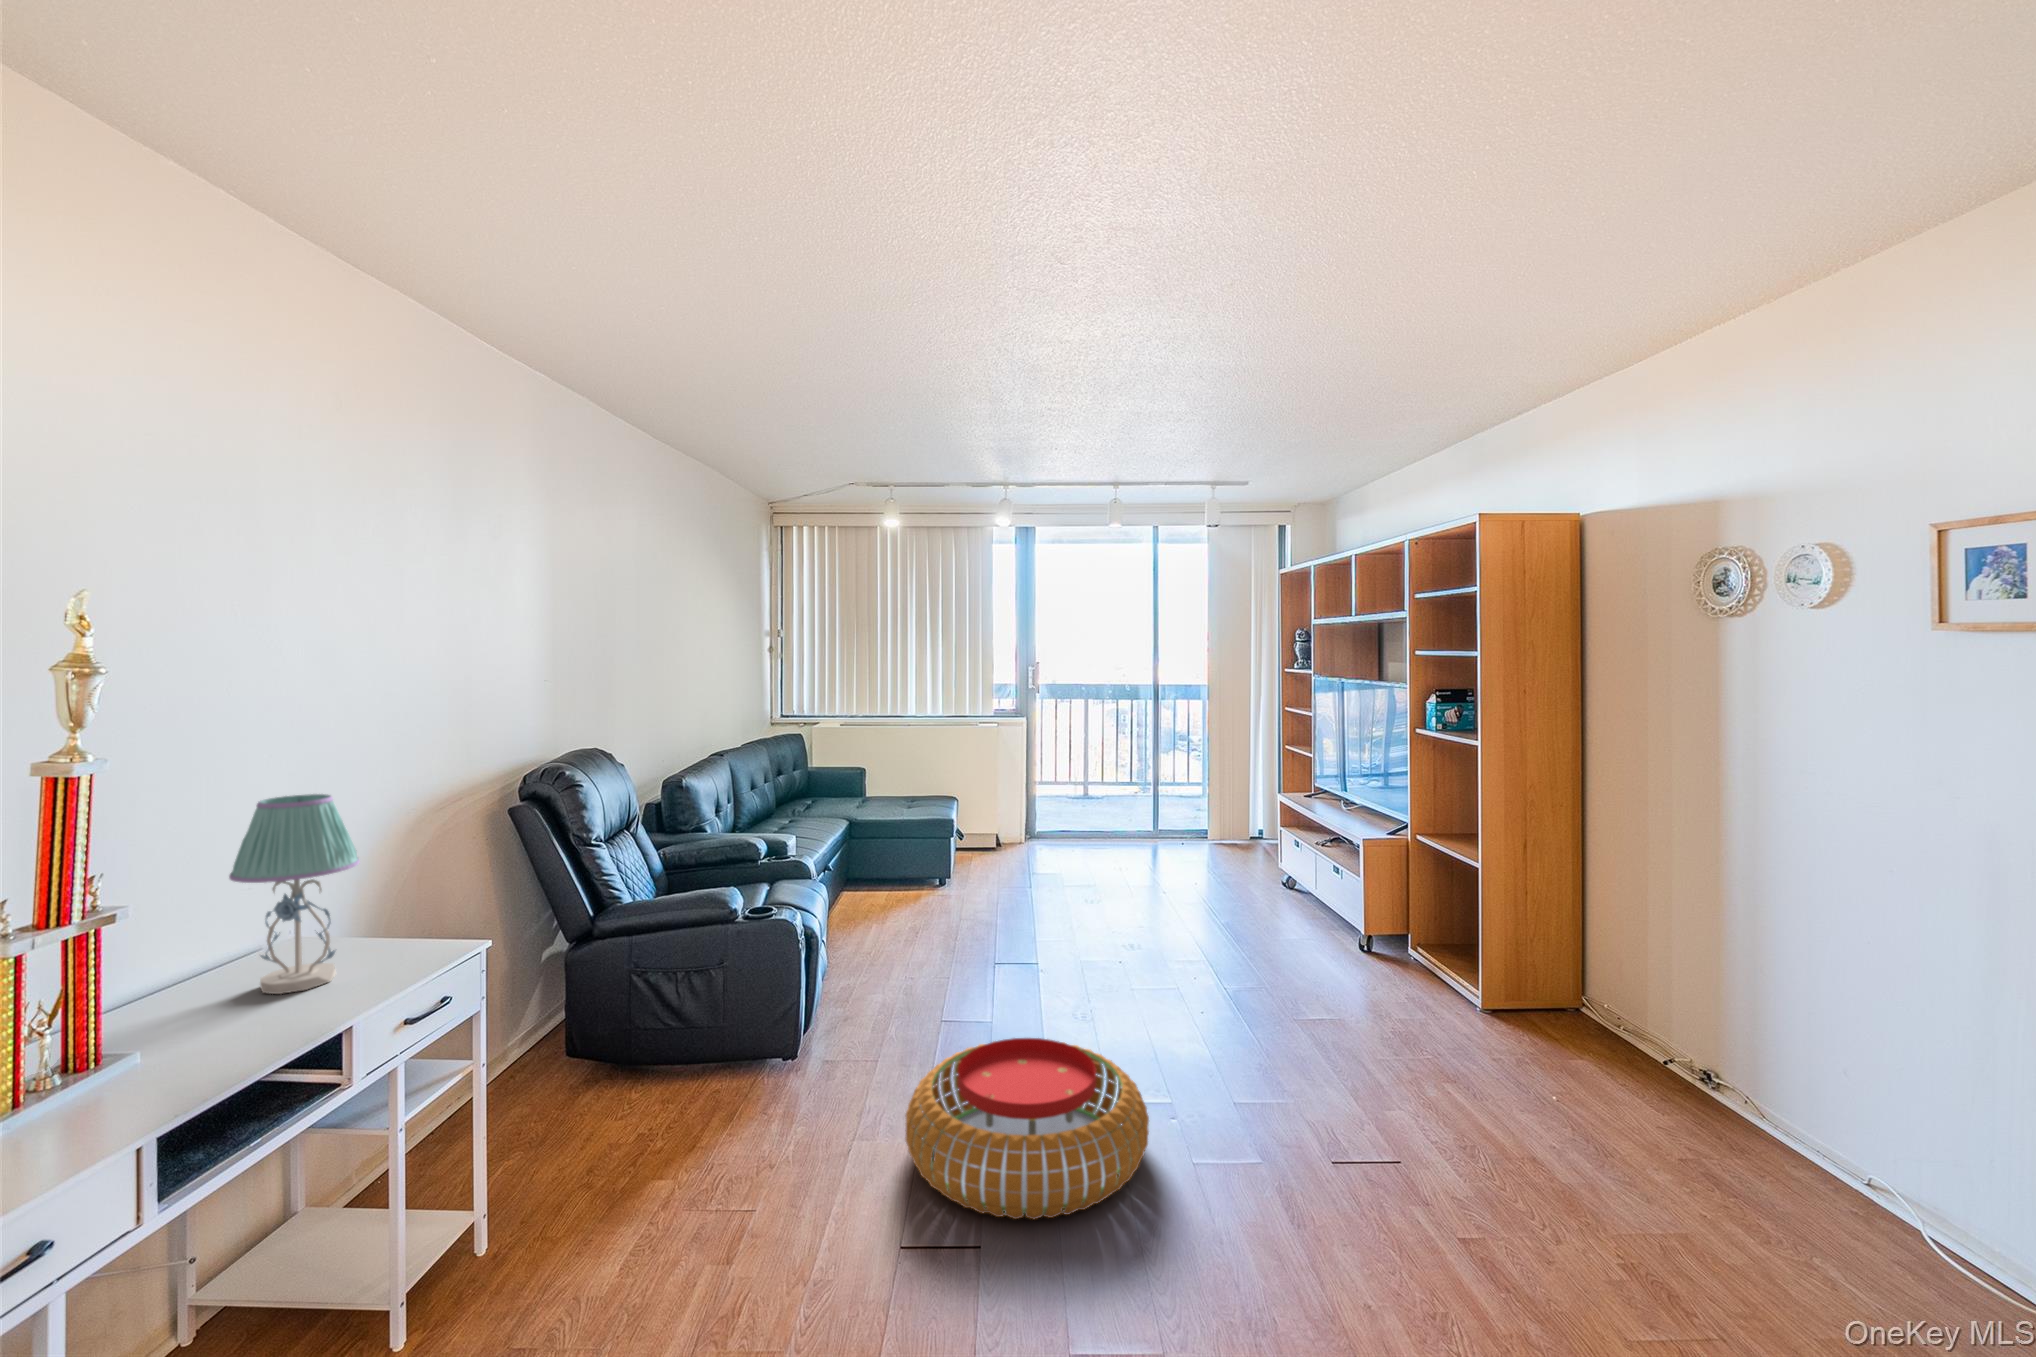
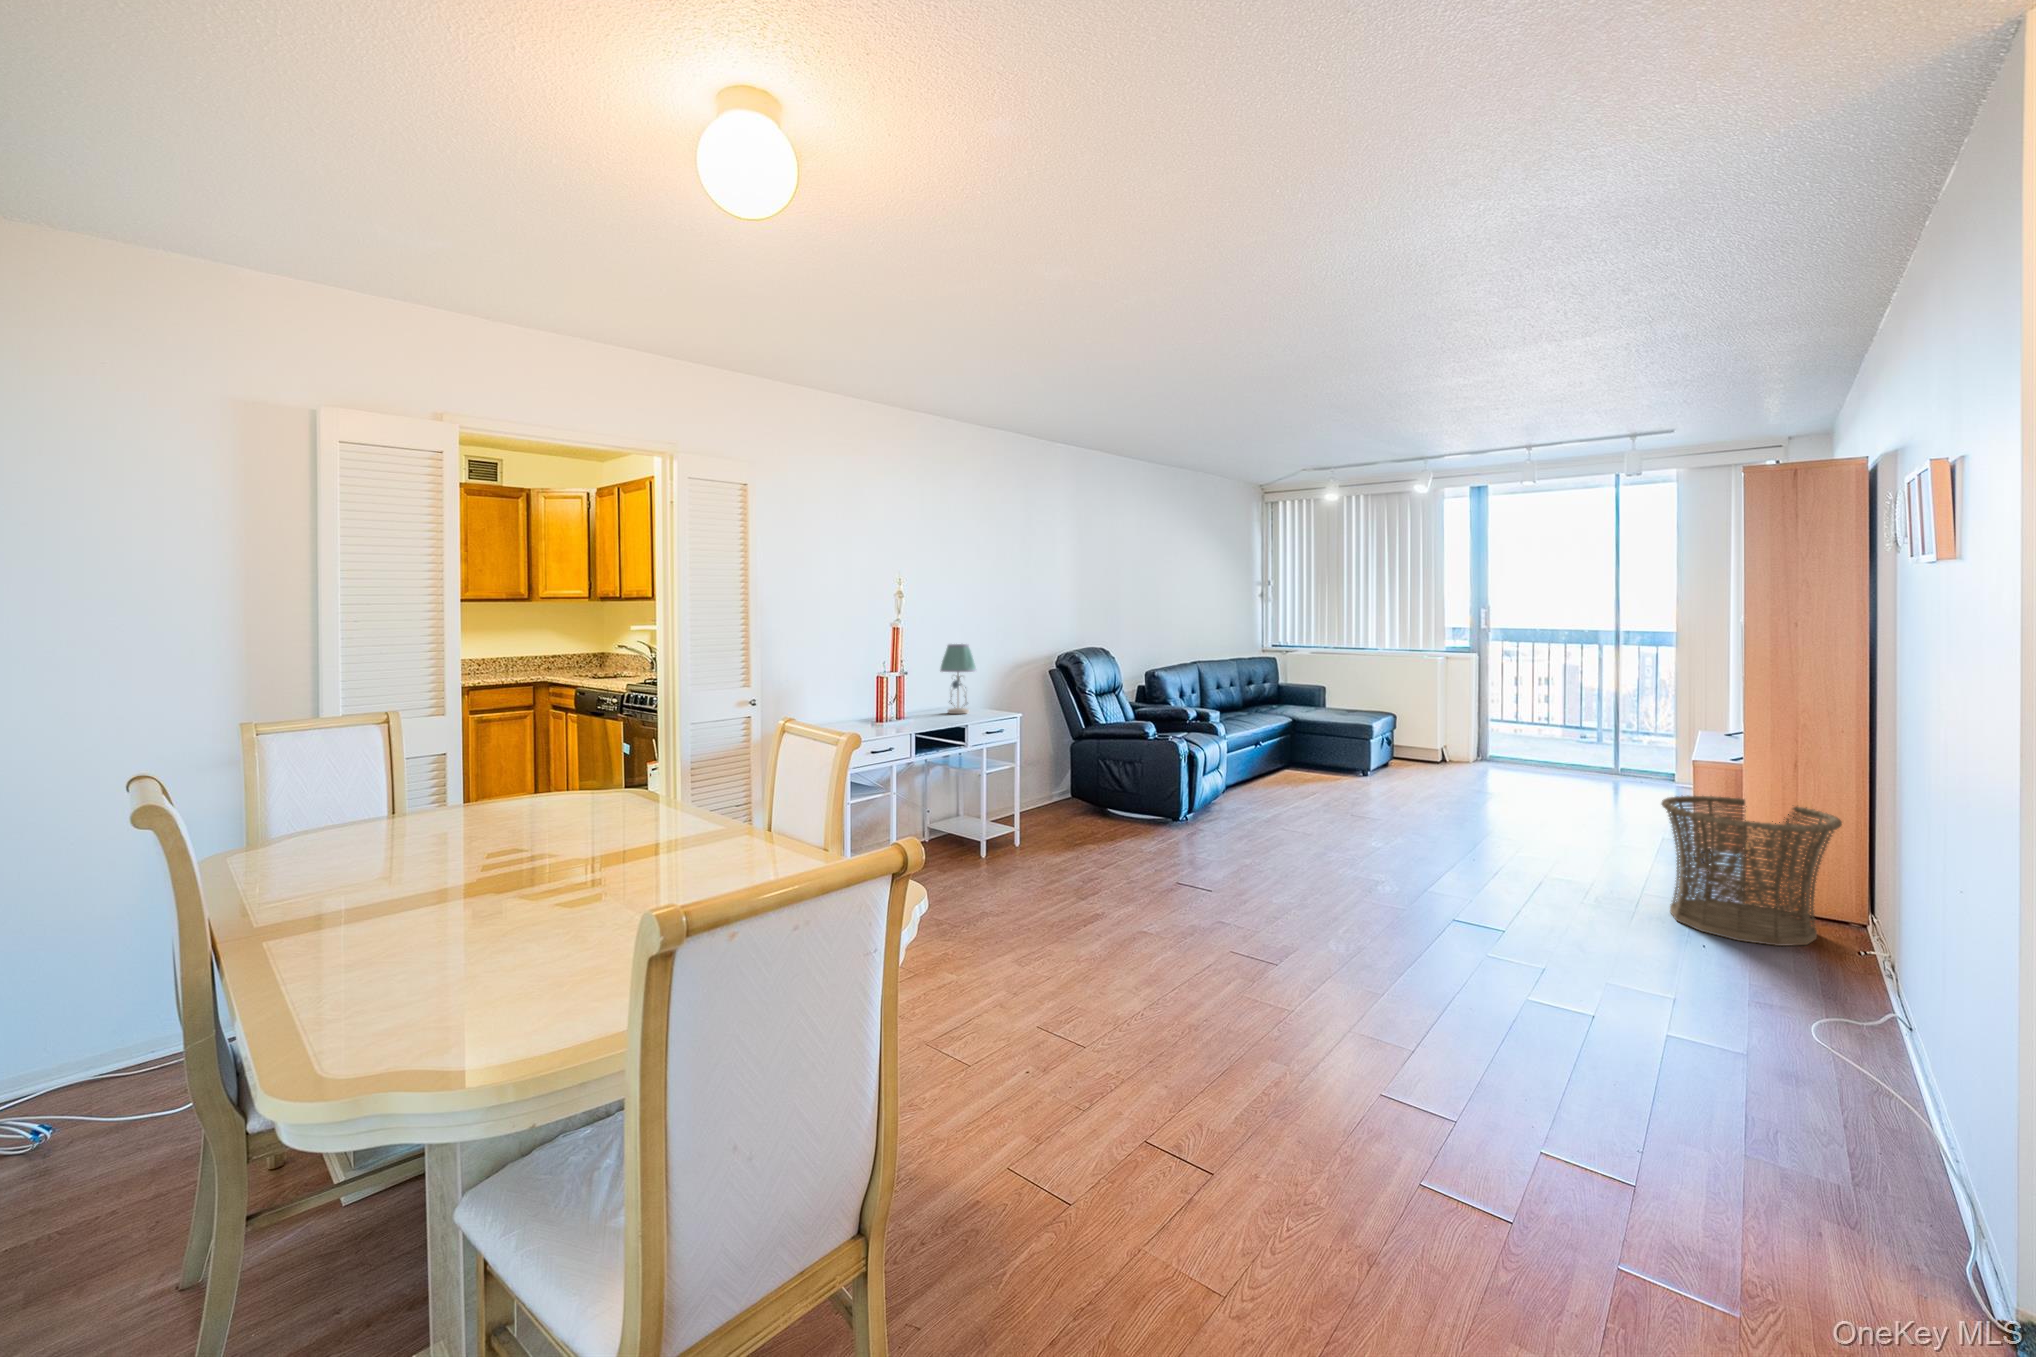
basket: none [1479,899,1675,1095] -> present [1662,796,1842,946]
pouf: present [905,1038,1149,1220] -> none [1187,810,1327,883]

